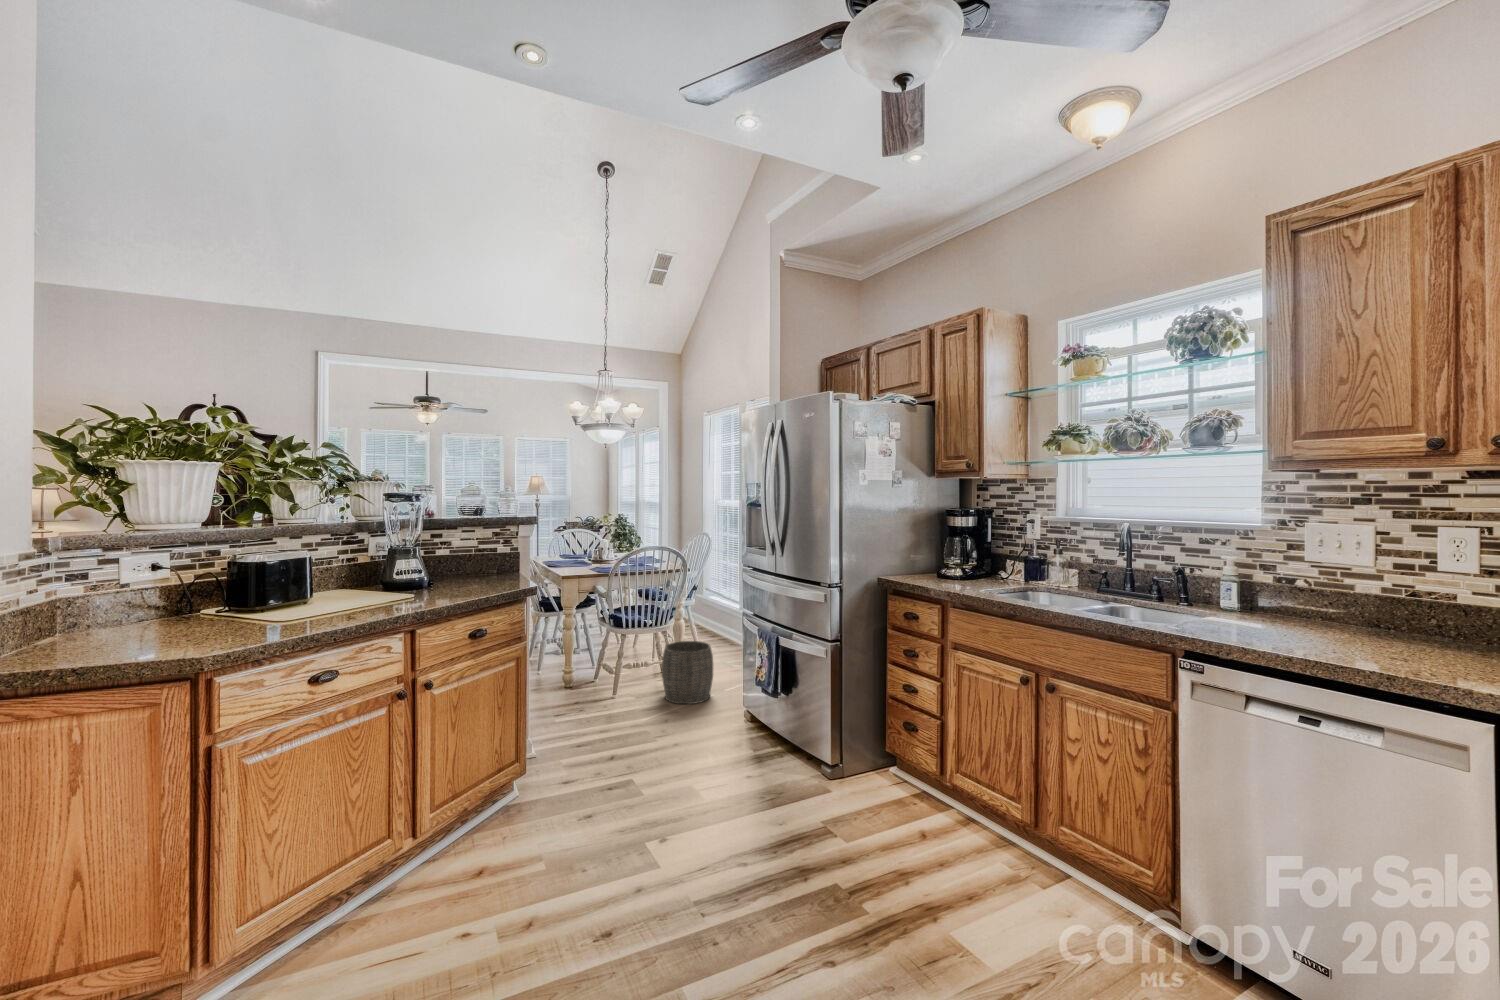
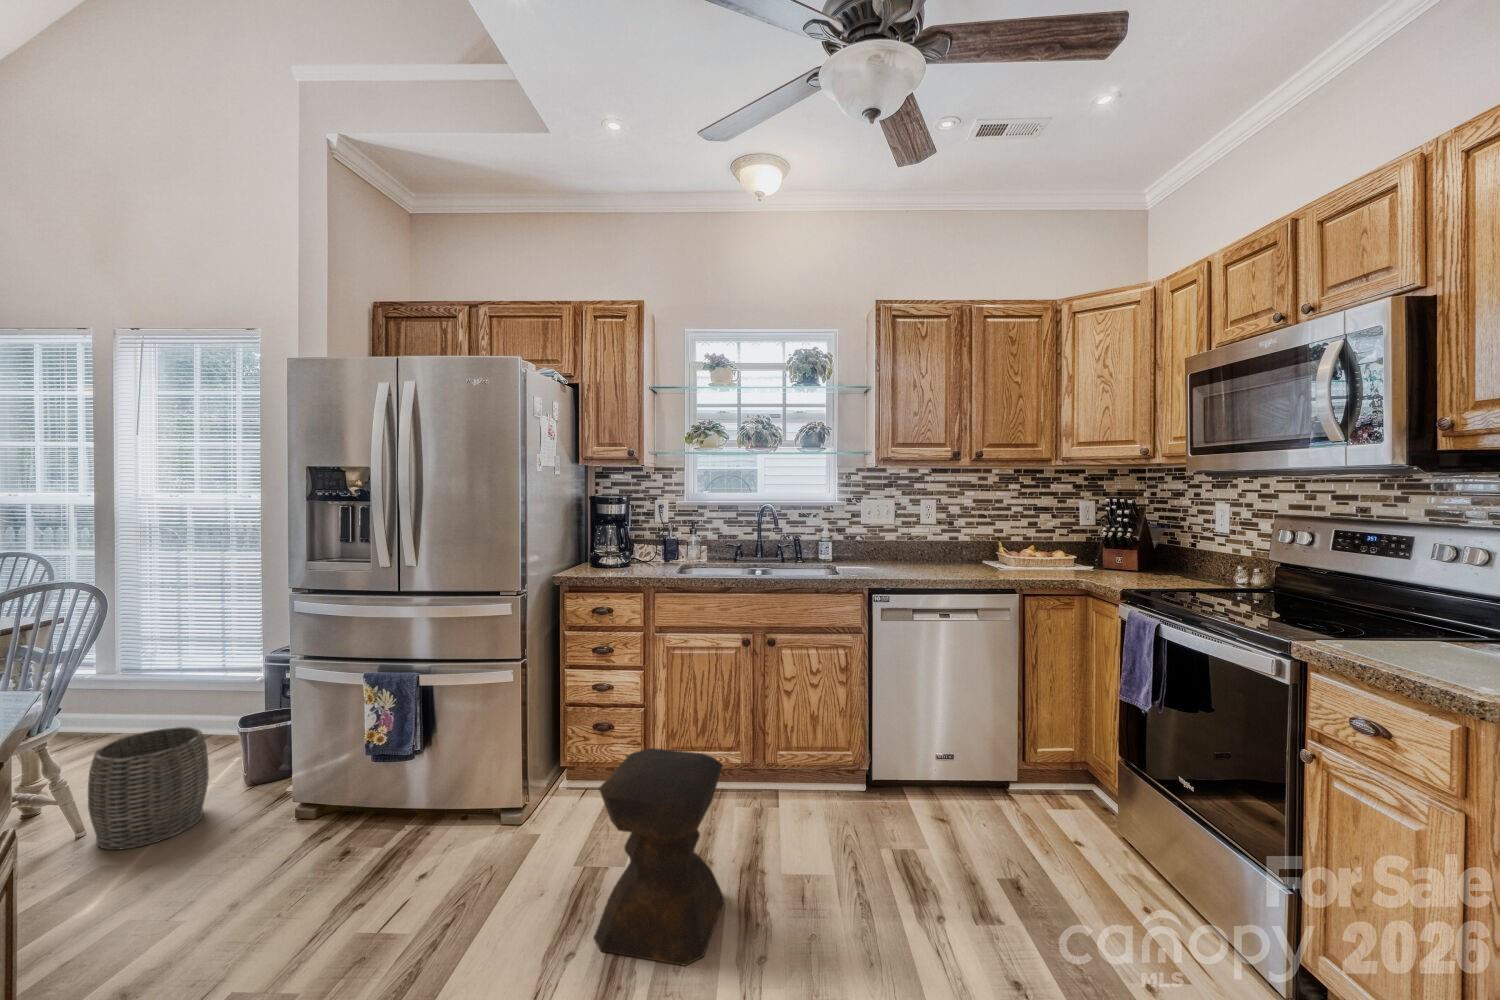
stool: none [759,735,880,927] -> present [594,748,724,965]

